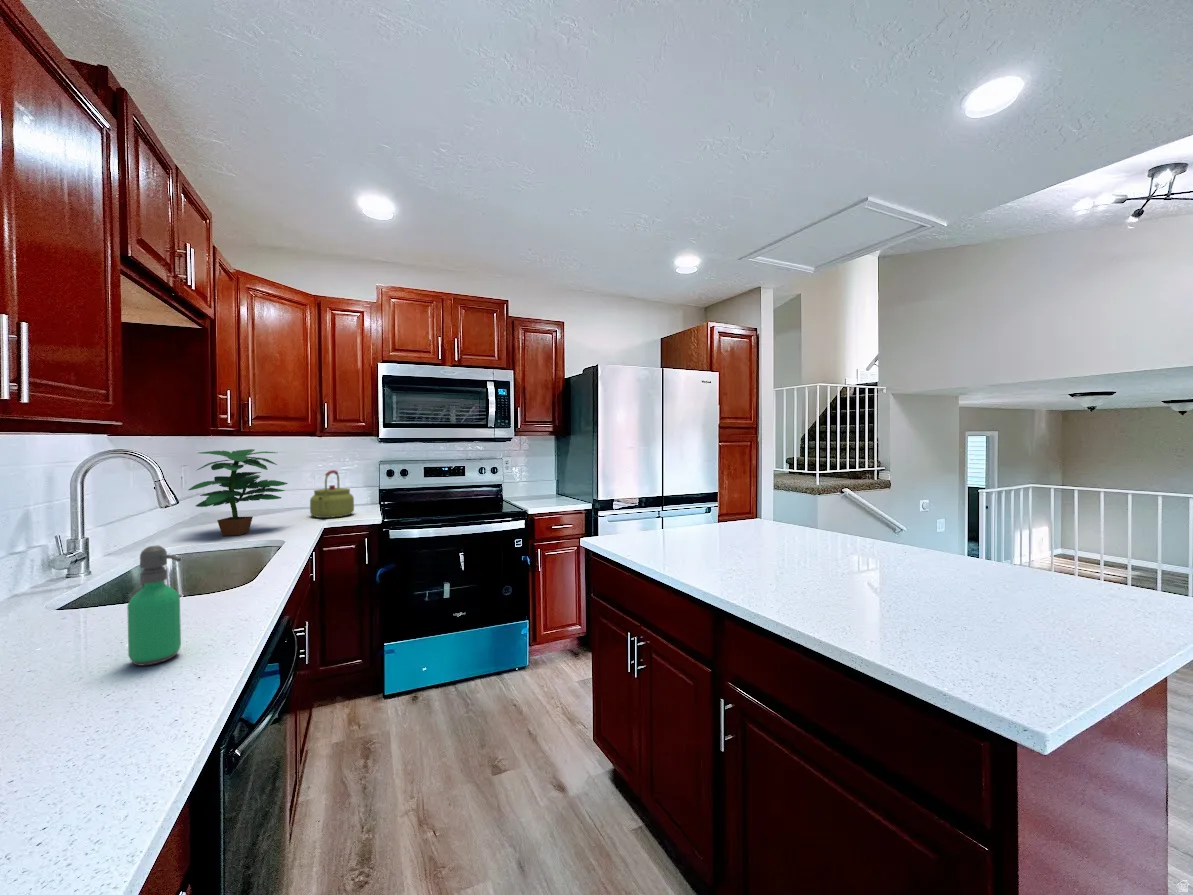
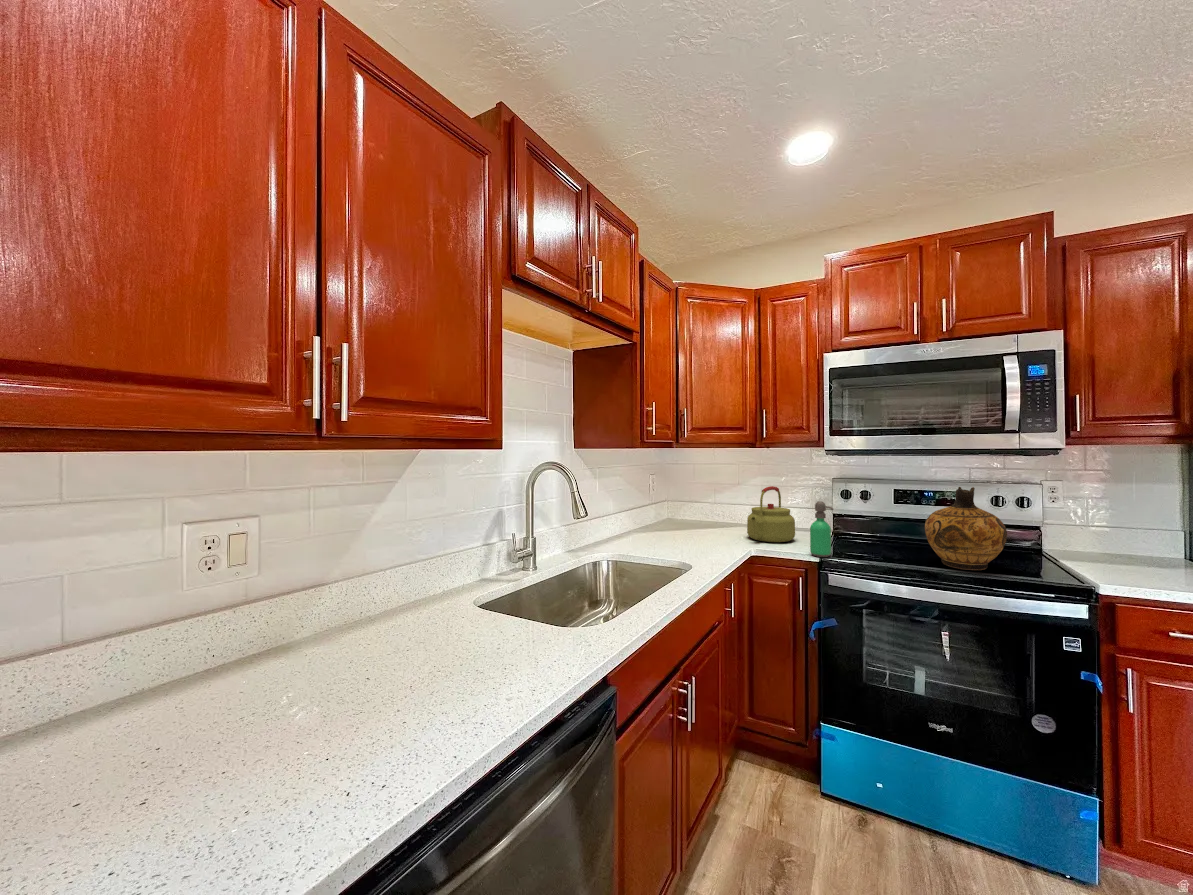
potted plant: present [189,449,287,536] -> none [628,461,717,549]
ceramic jug: none [447,461,490,513] -> present [925,487,1007,570]
soap dispenser: present [127,545,181,666] -> present [810,501,833,557]

